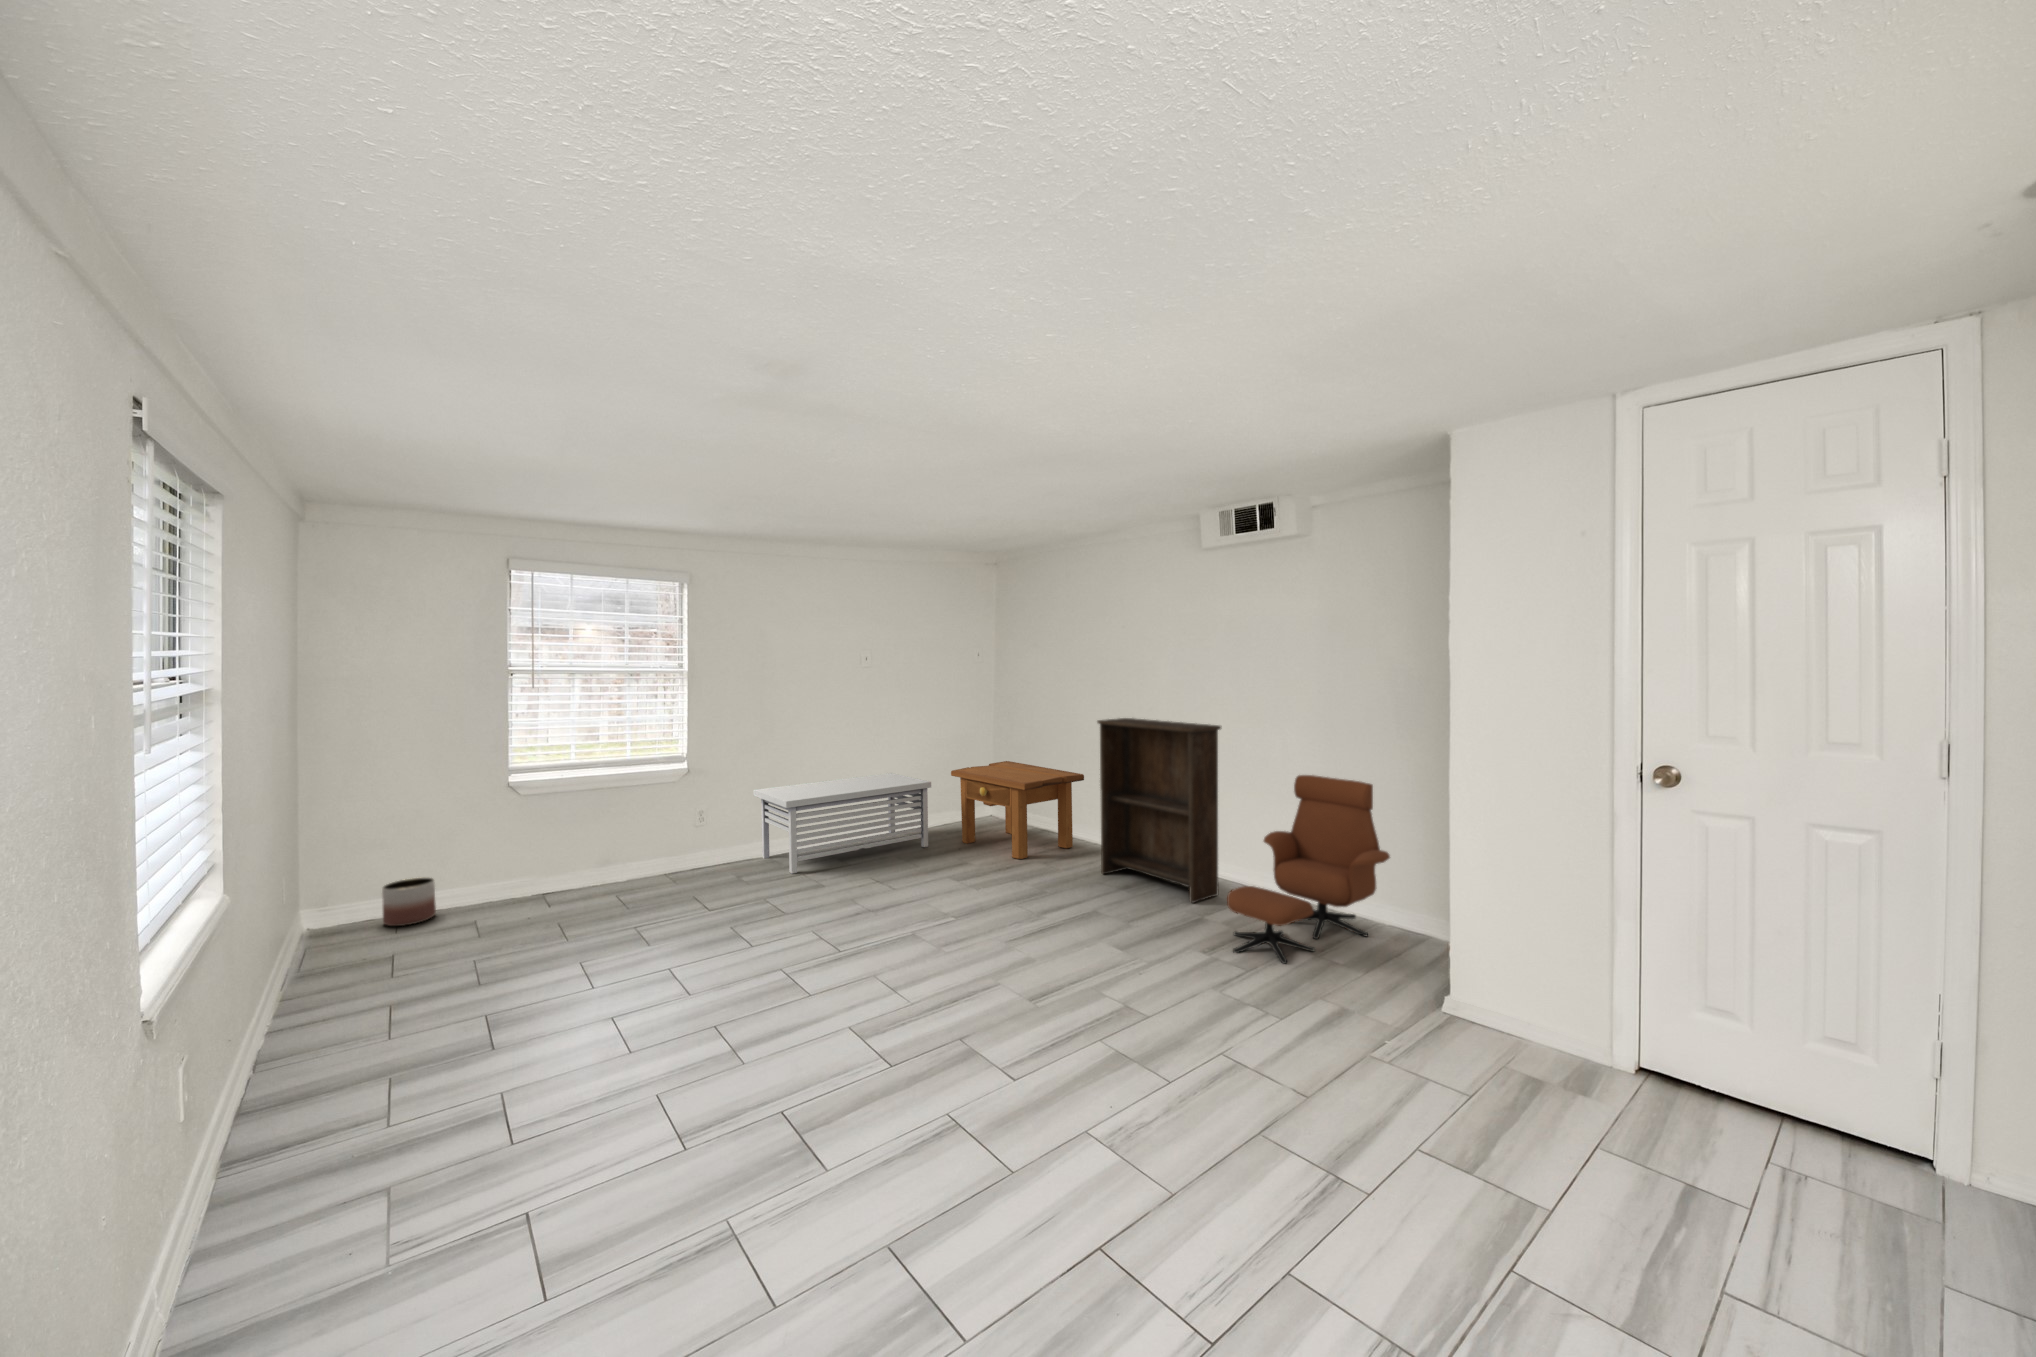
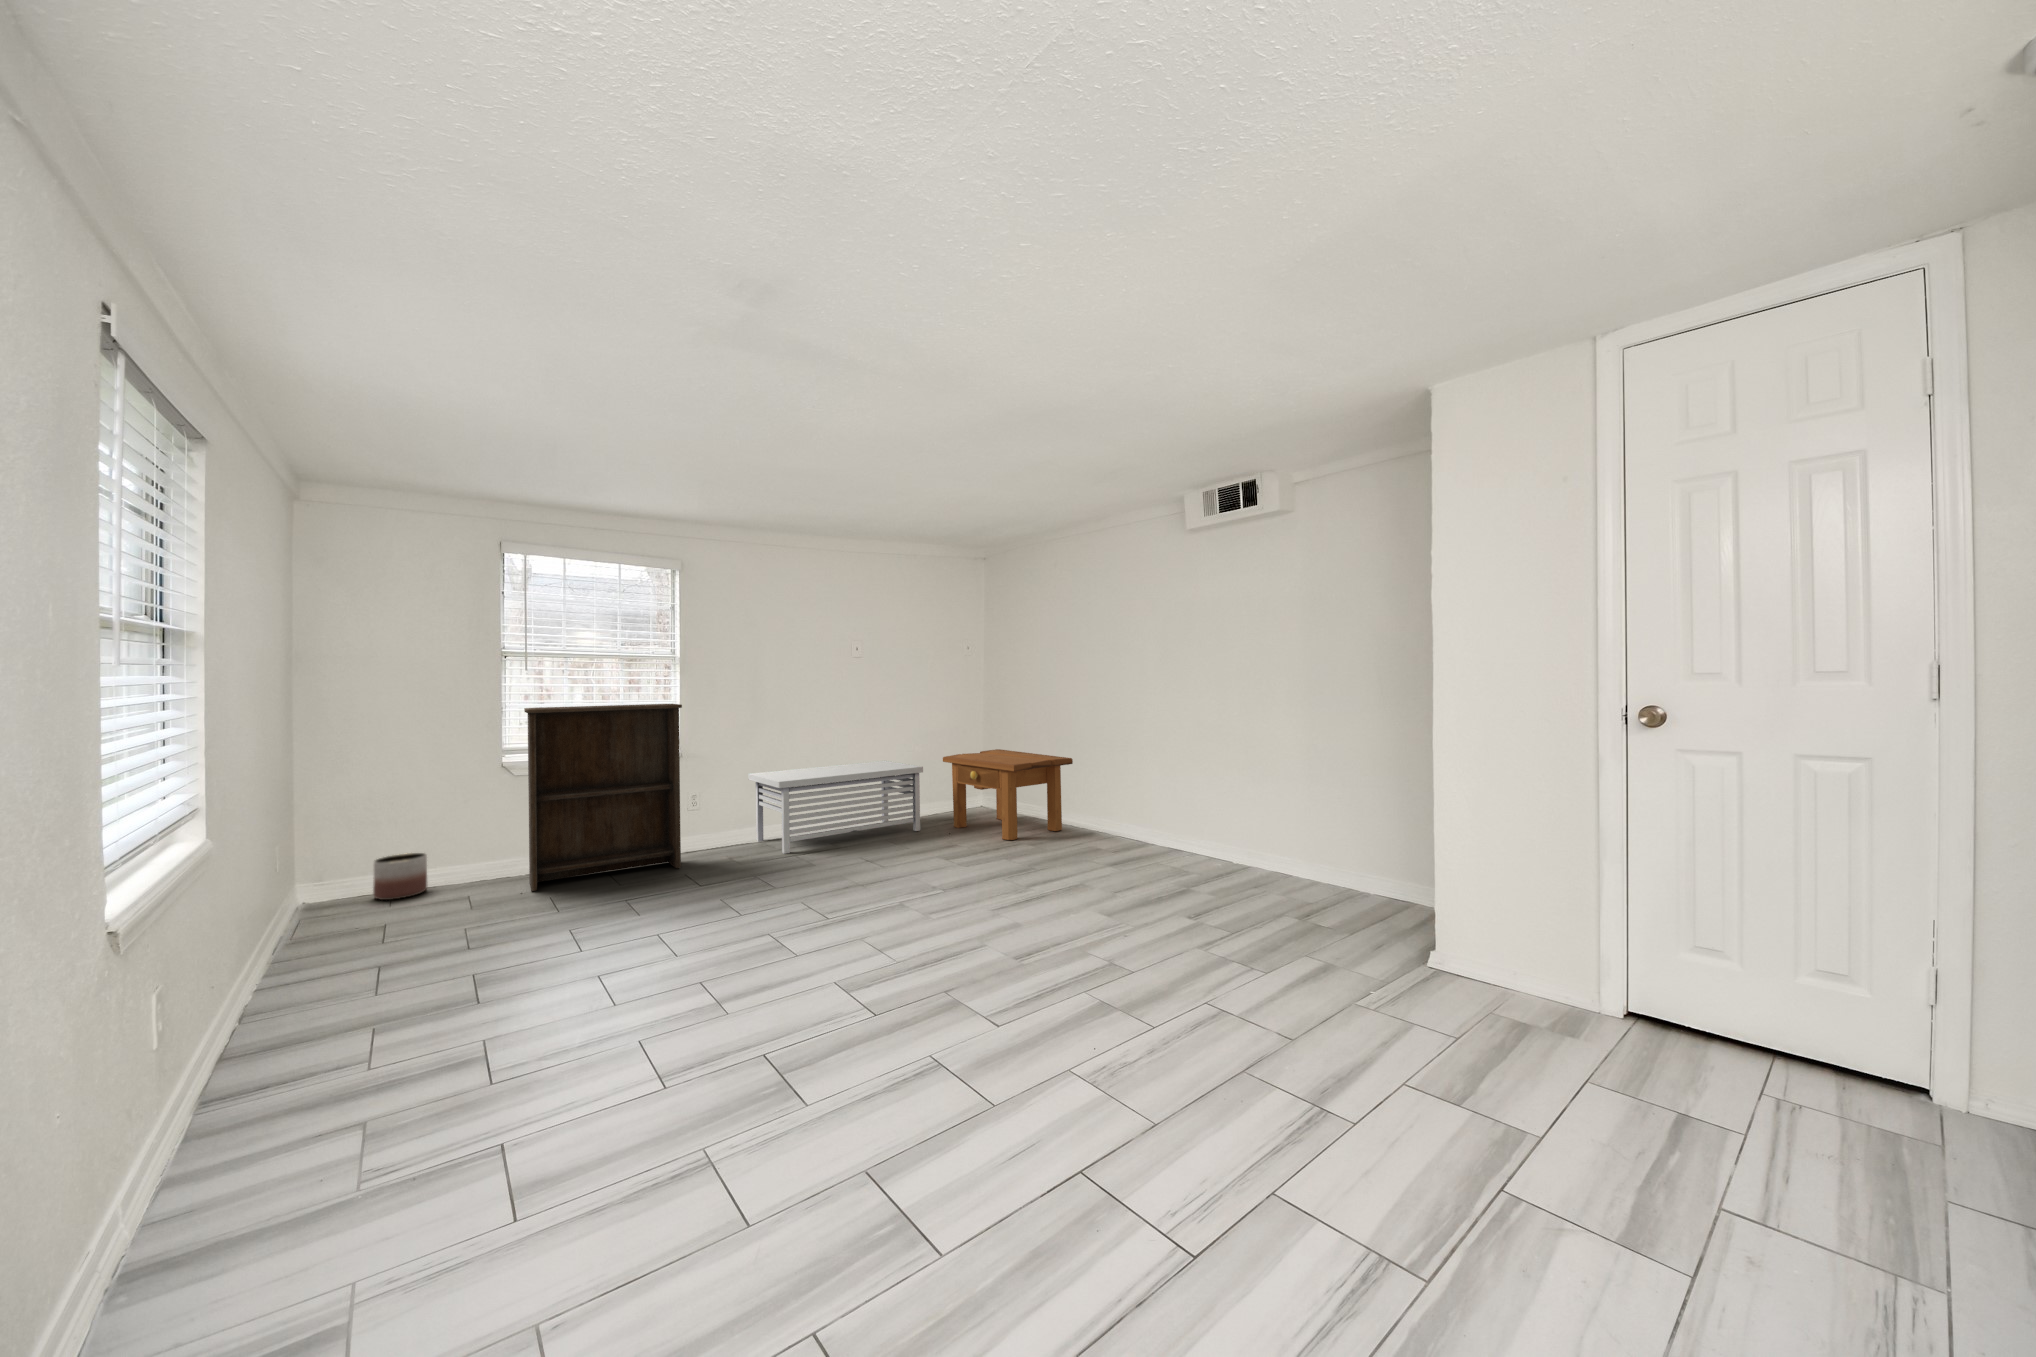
bookshelf: present [1097,718,1221,902] -> present [524,704,682,891]
lounge chair: present [1227,775,1390,964] -> none [1212,746,1373,926]

